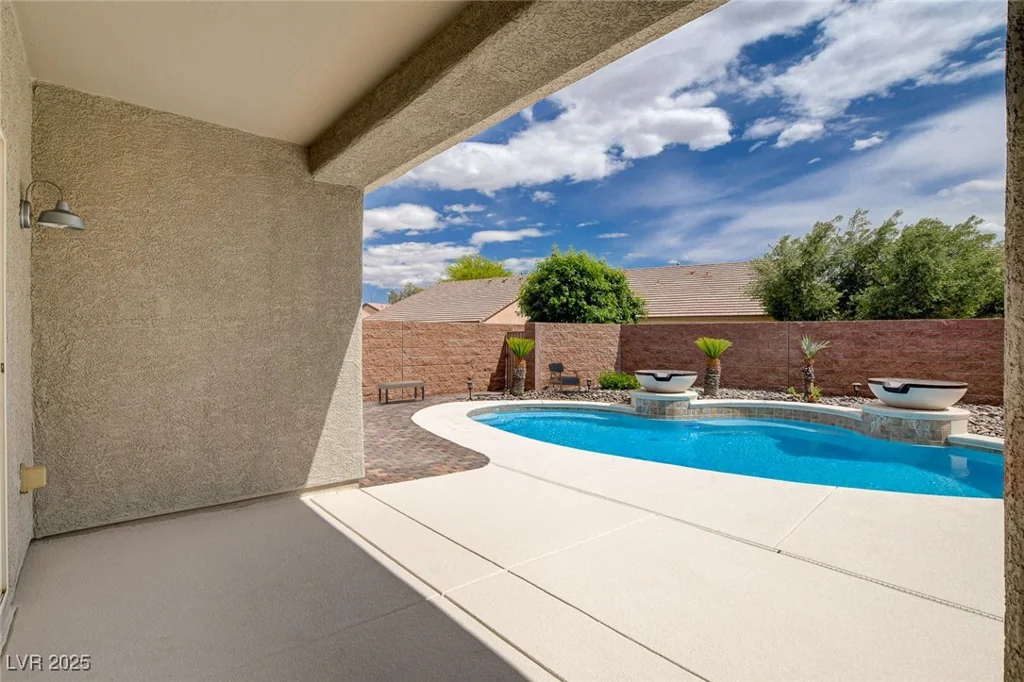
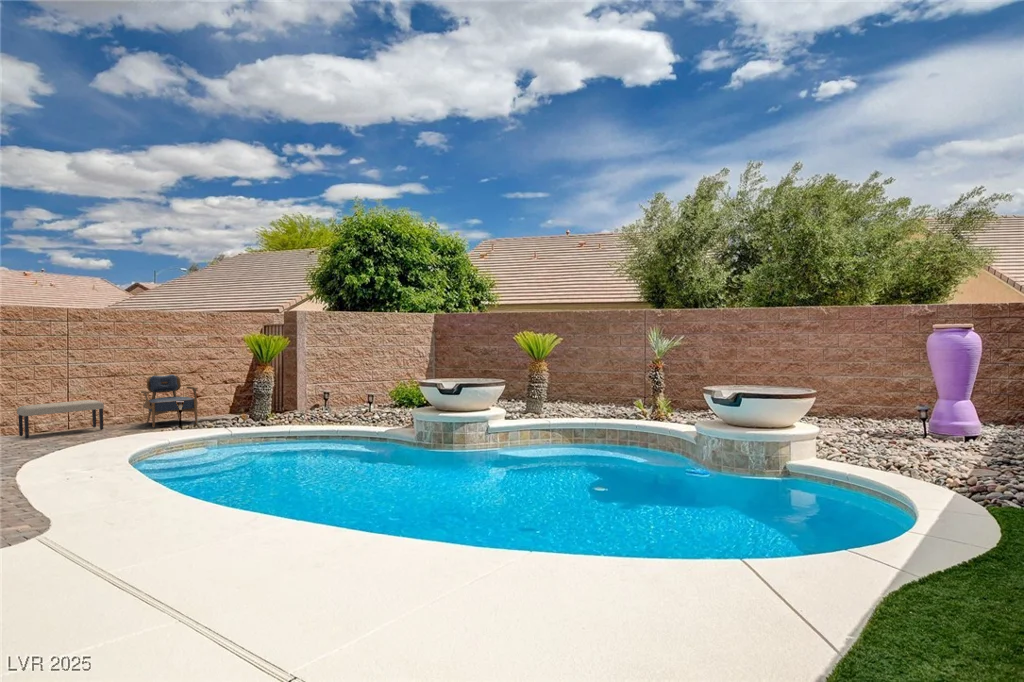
armchair: present [547,362,580,394] -> present [141,374,198,427]

